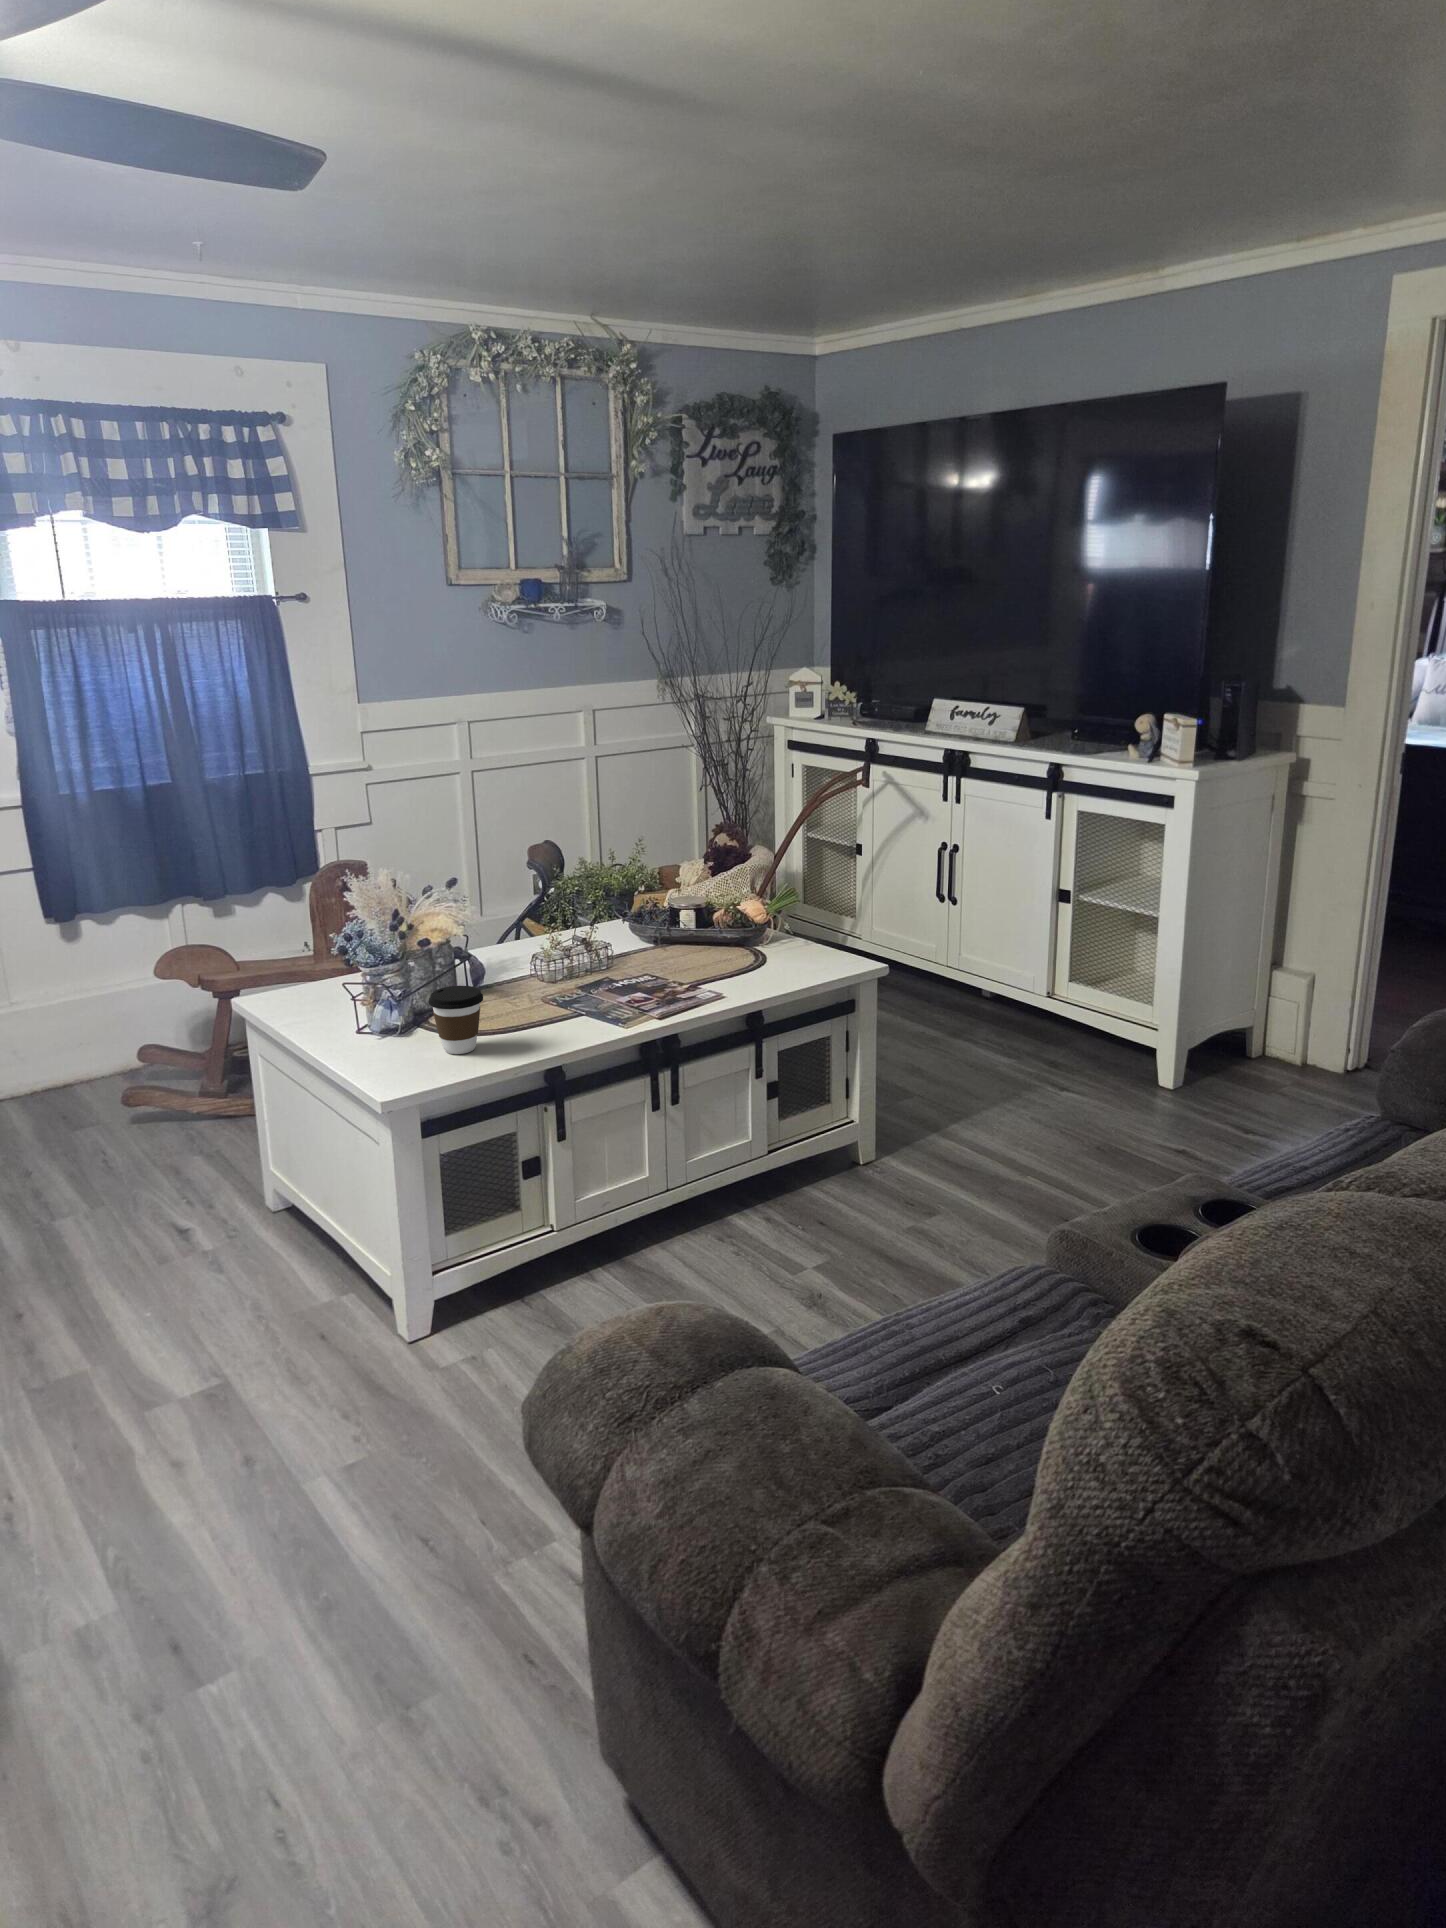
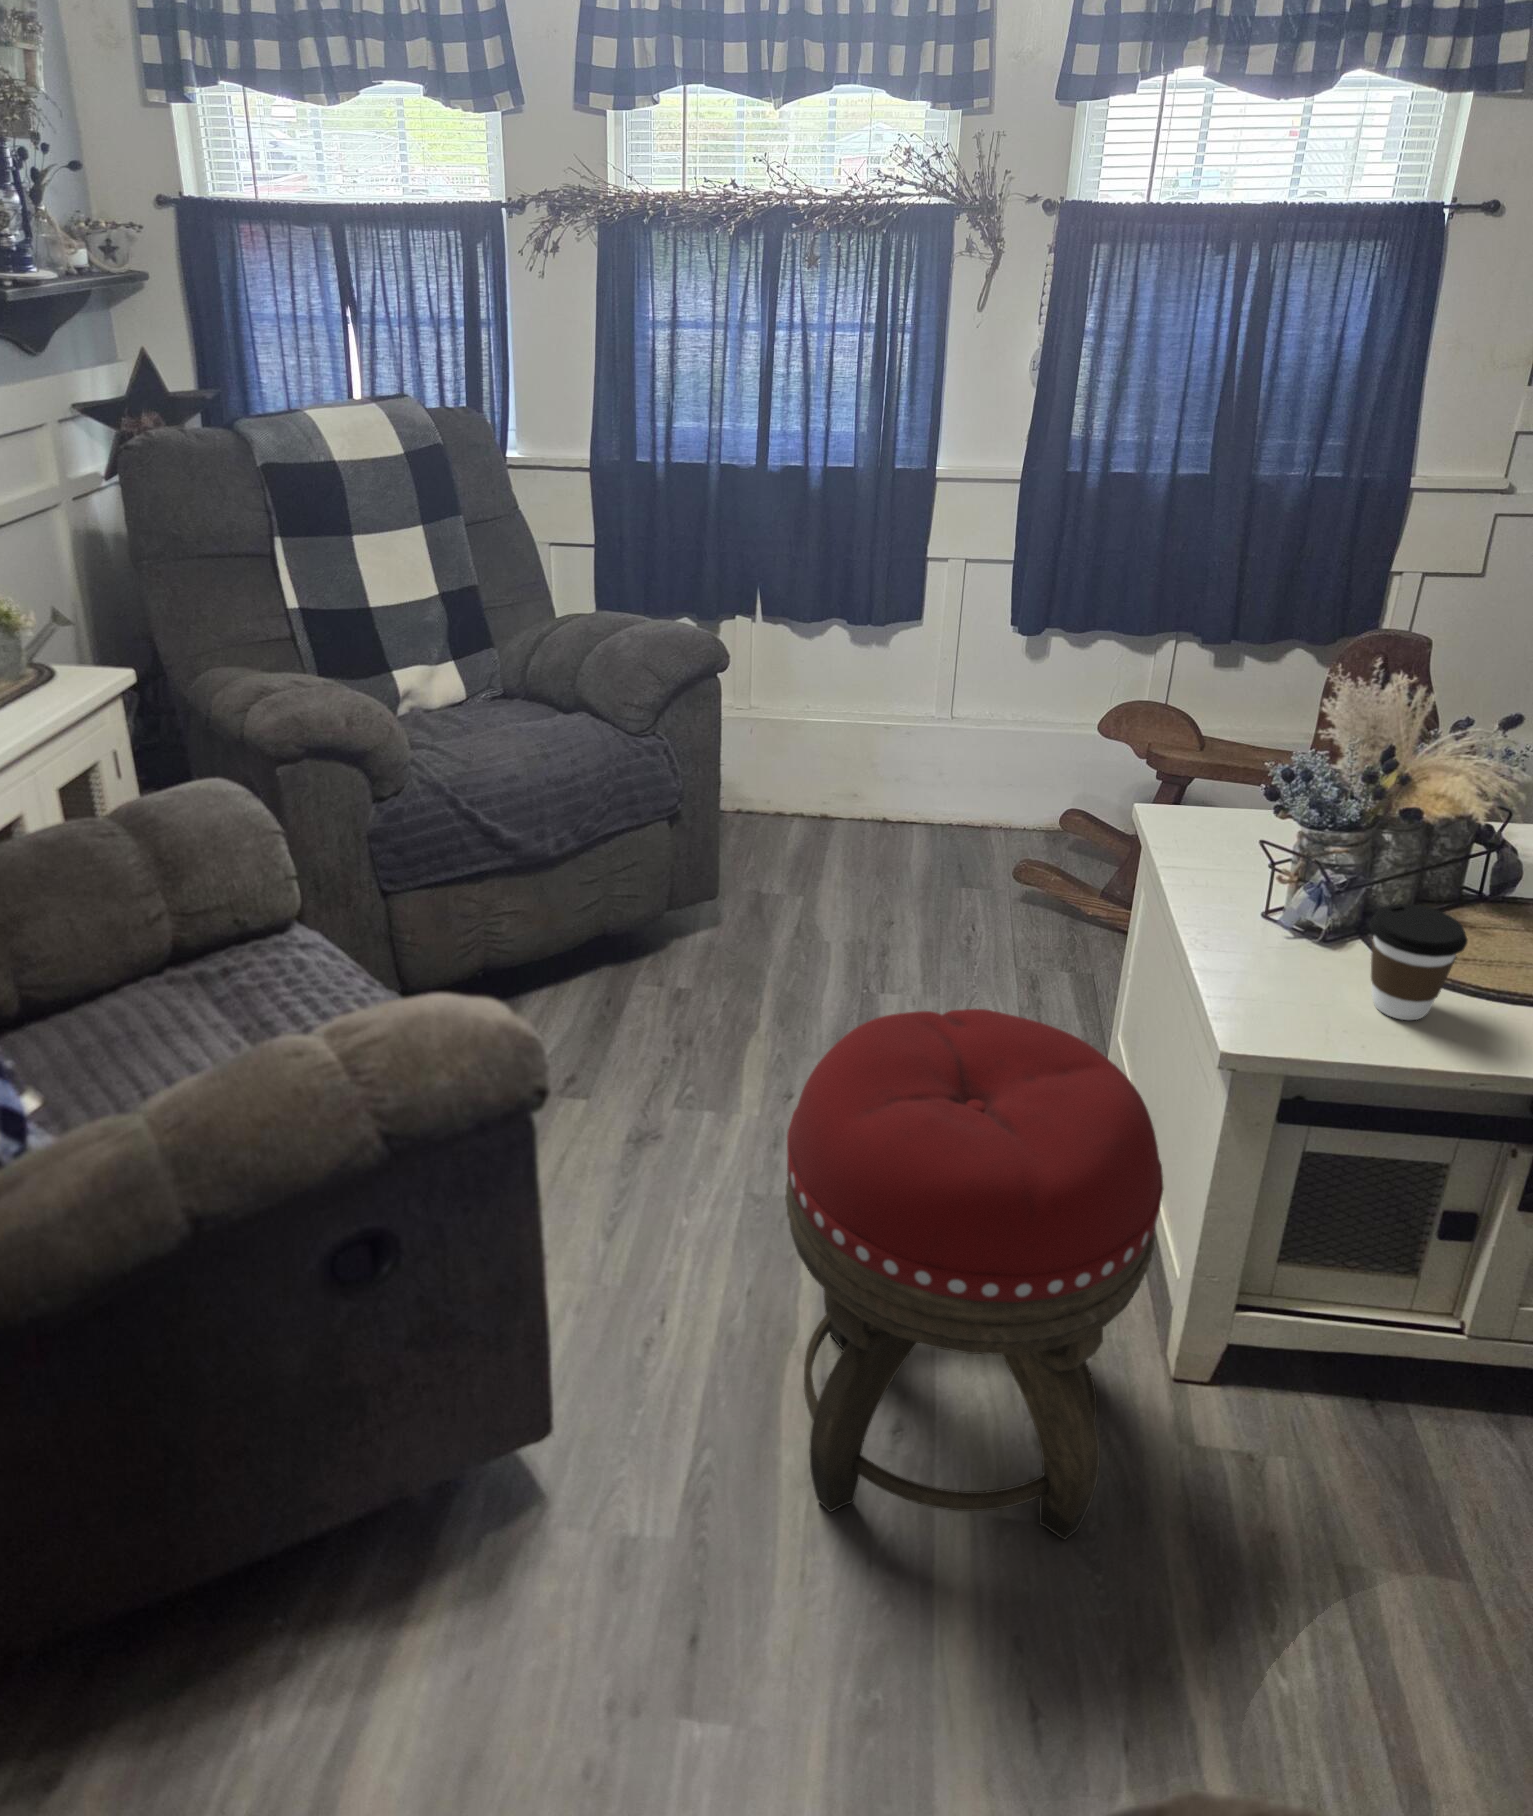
footstool: none [111,1126,402,1524] -> present [785,1009,1163,1539]

